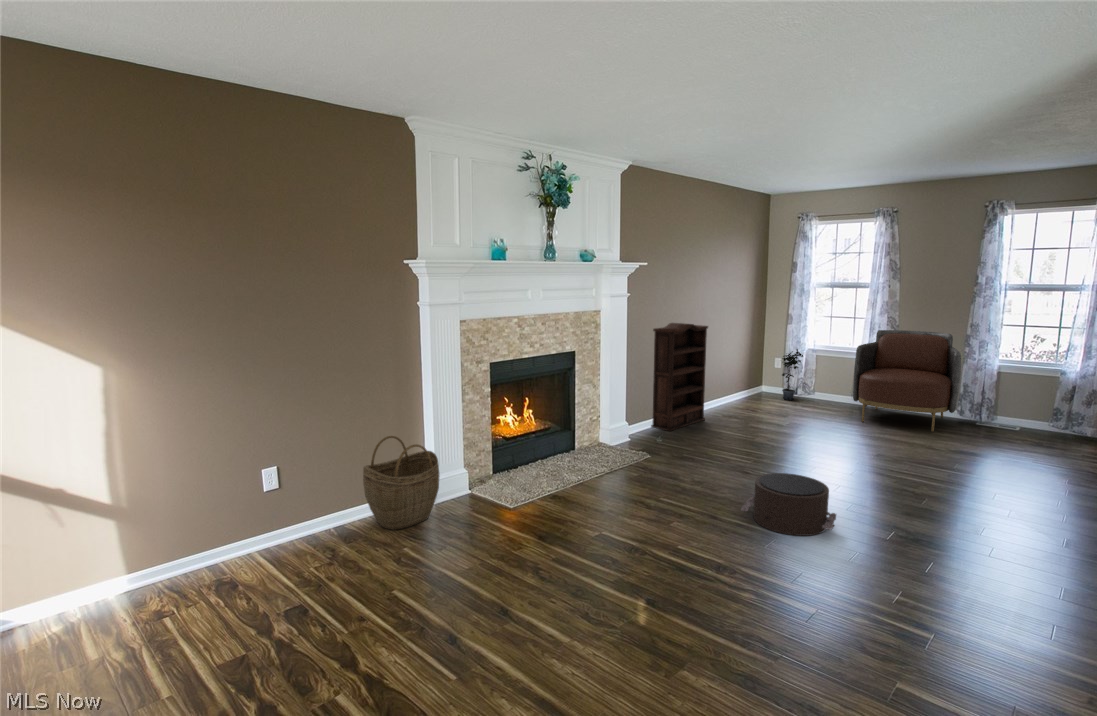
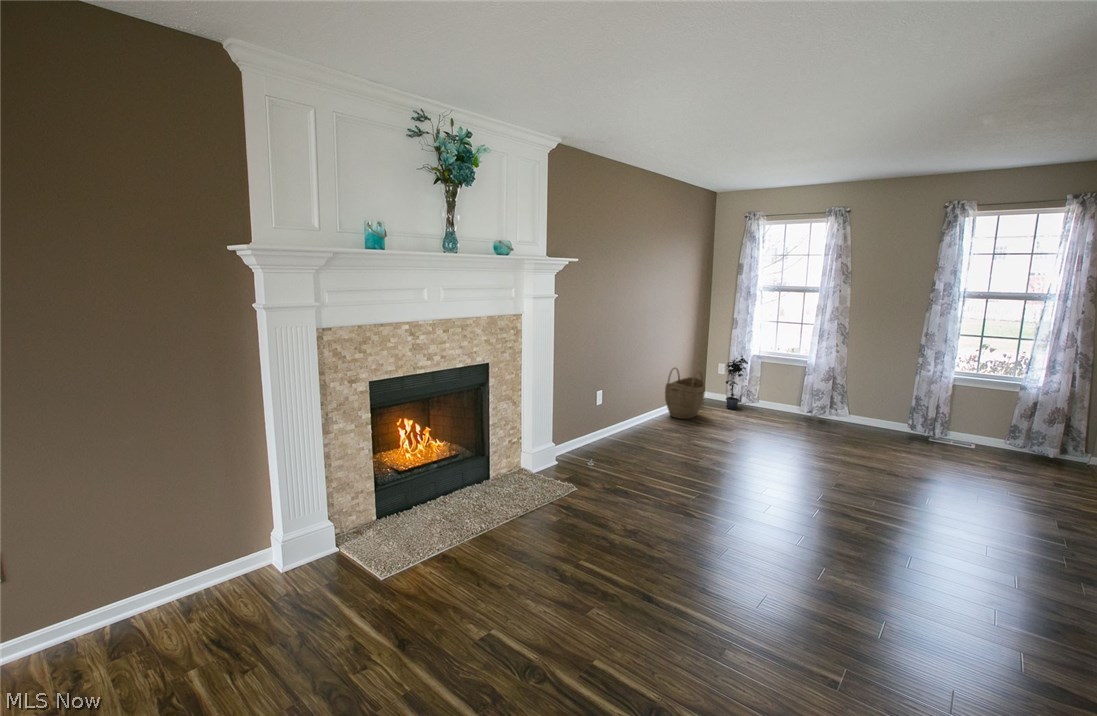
bookshelf: present [651,323,708,431] -> none [583,328,648,451]
armchair: present [853,330,961,432] -> none [801,338,918,451]
woven basket: present [363,436,440,530] -> present [665,368,705,419]
pouf: present [741,473,836,536] -> none [680,530,803,627]

